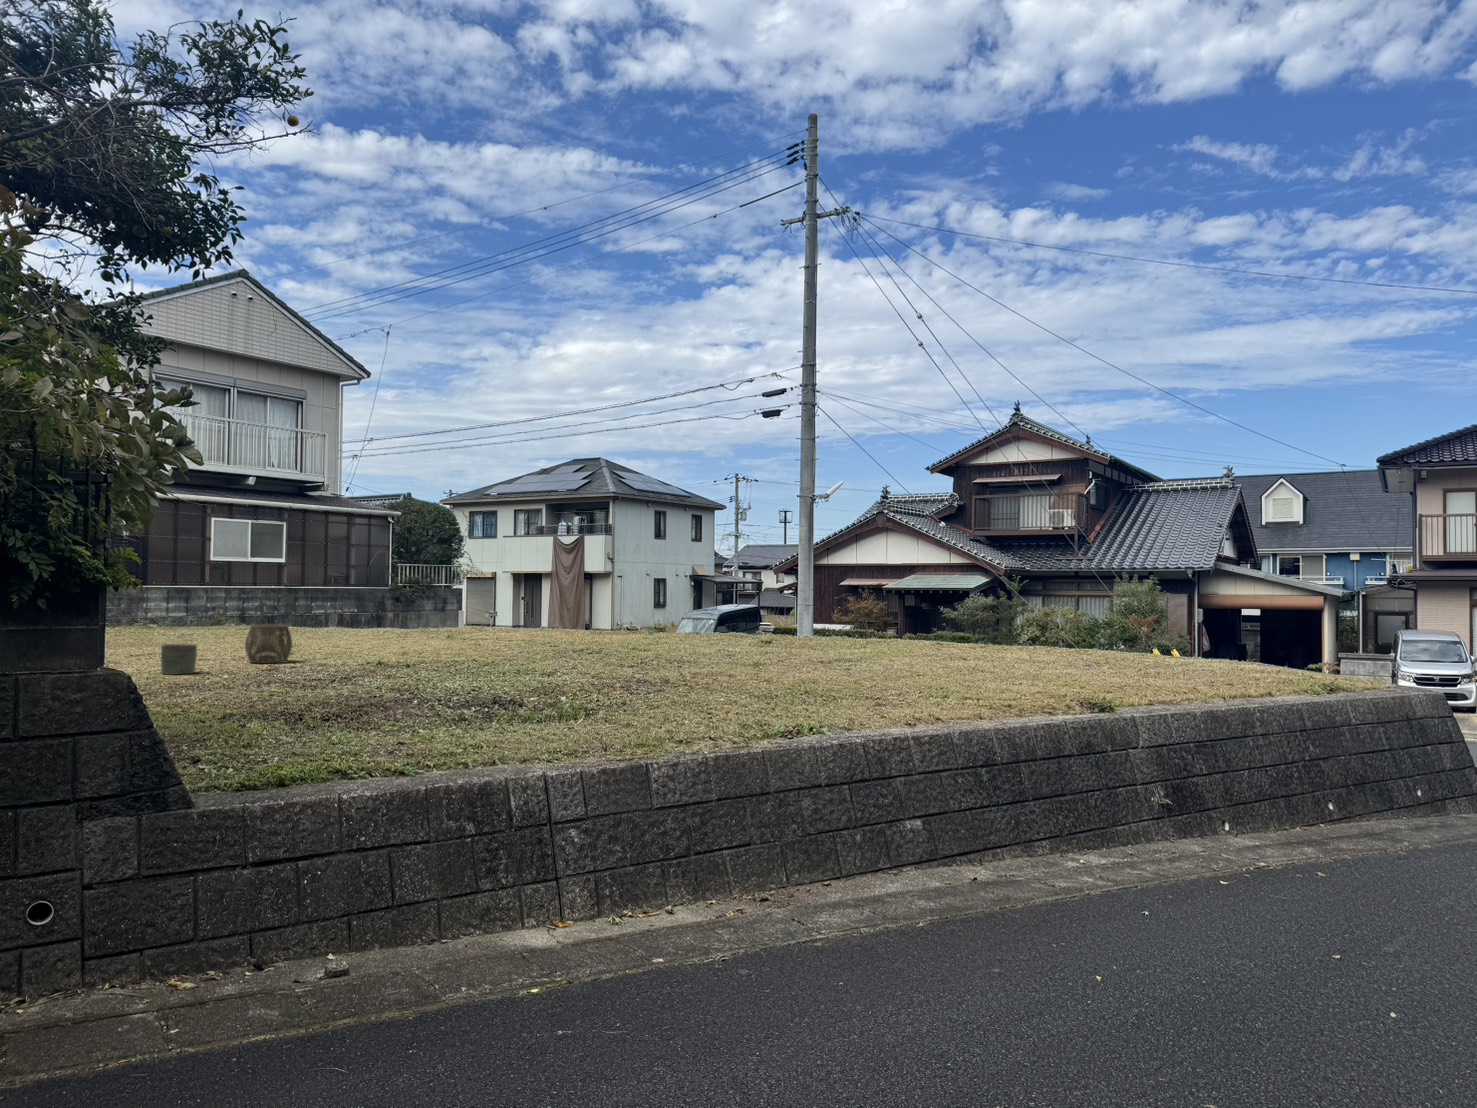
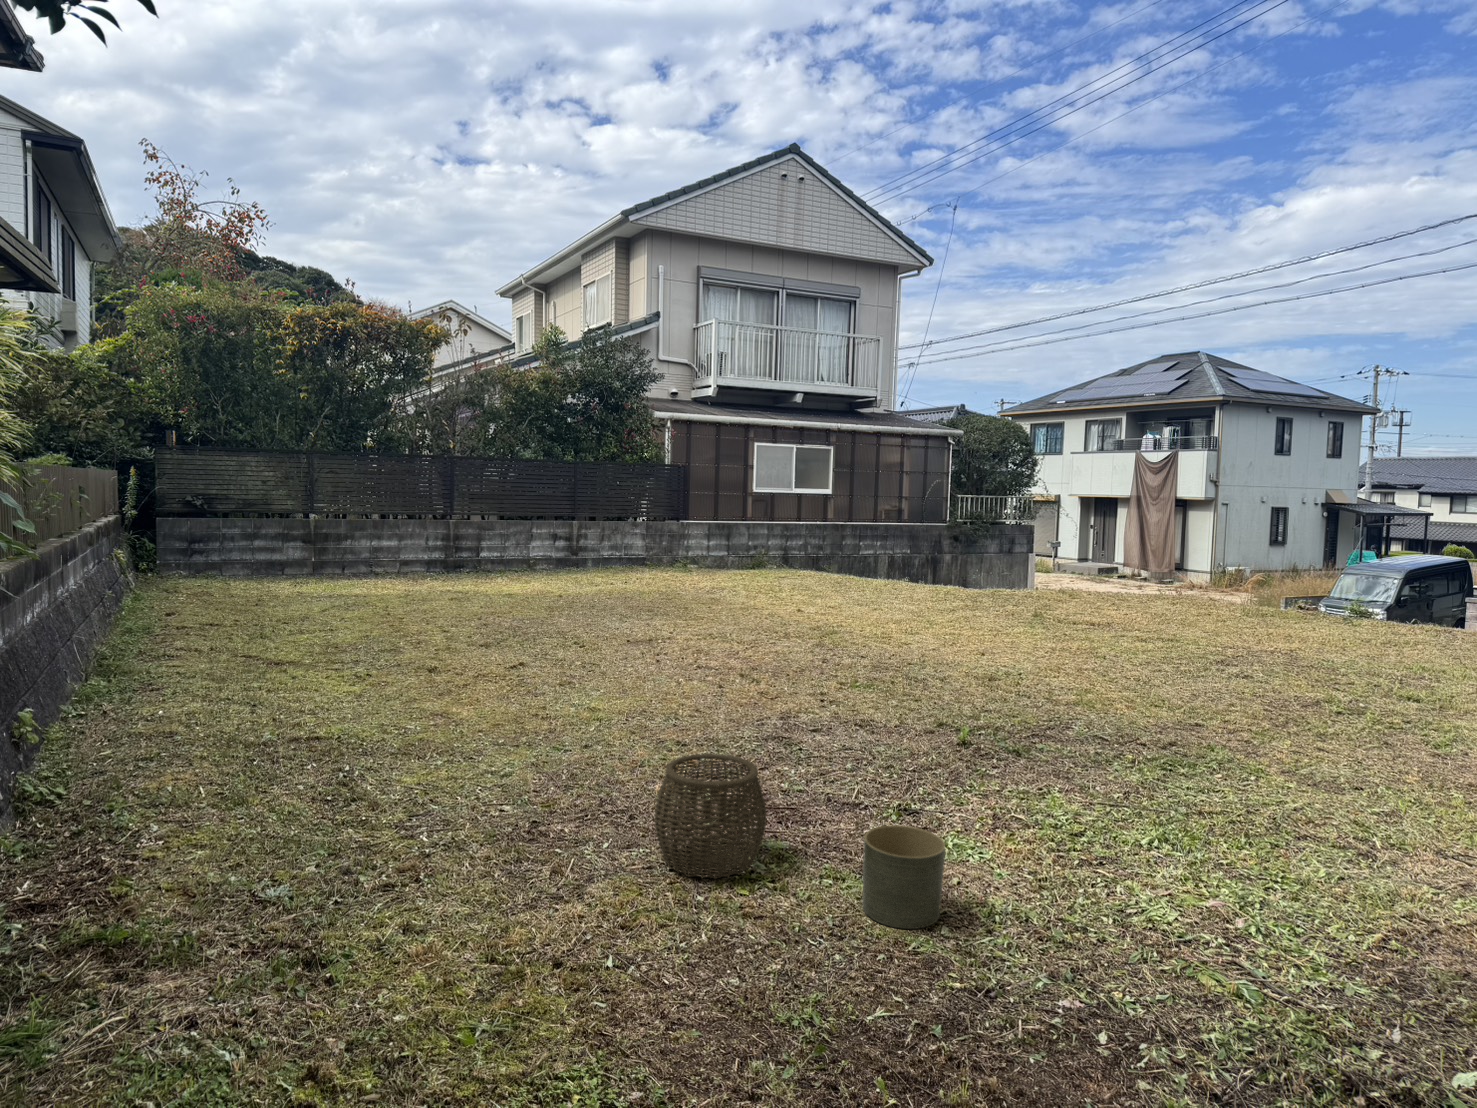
planter: present [161,644,197,675] -> present [863,825,945,929]

